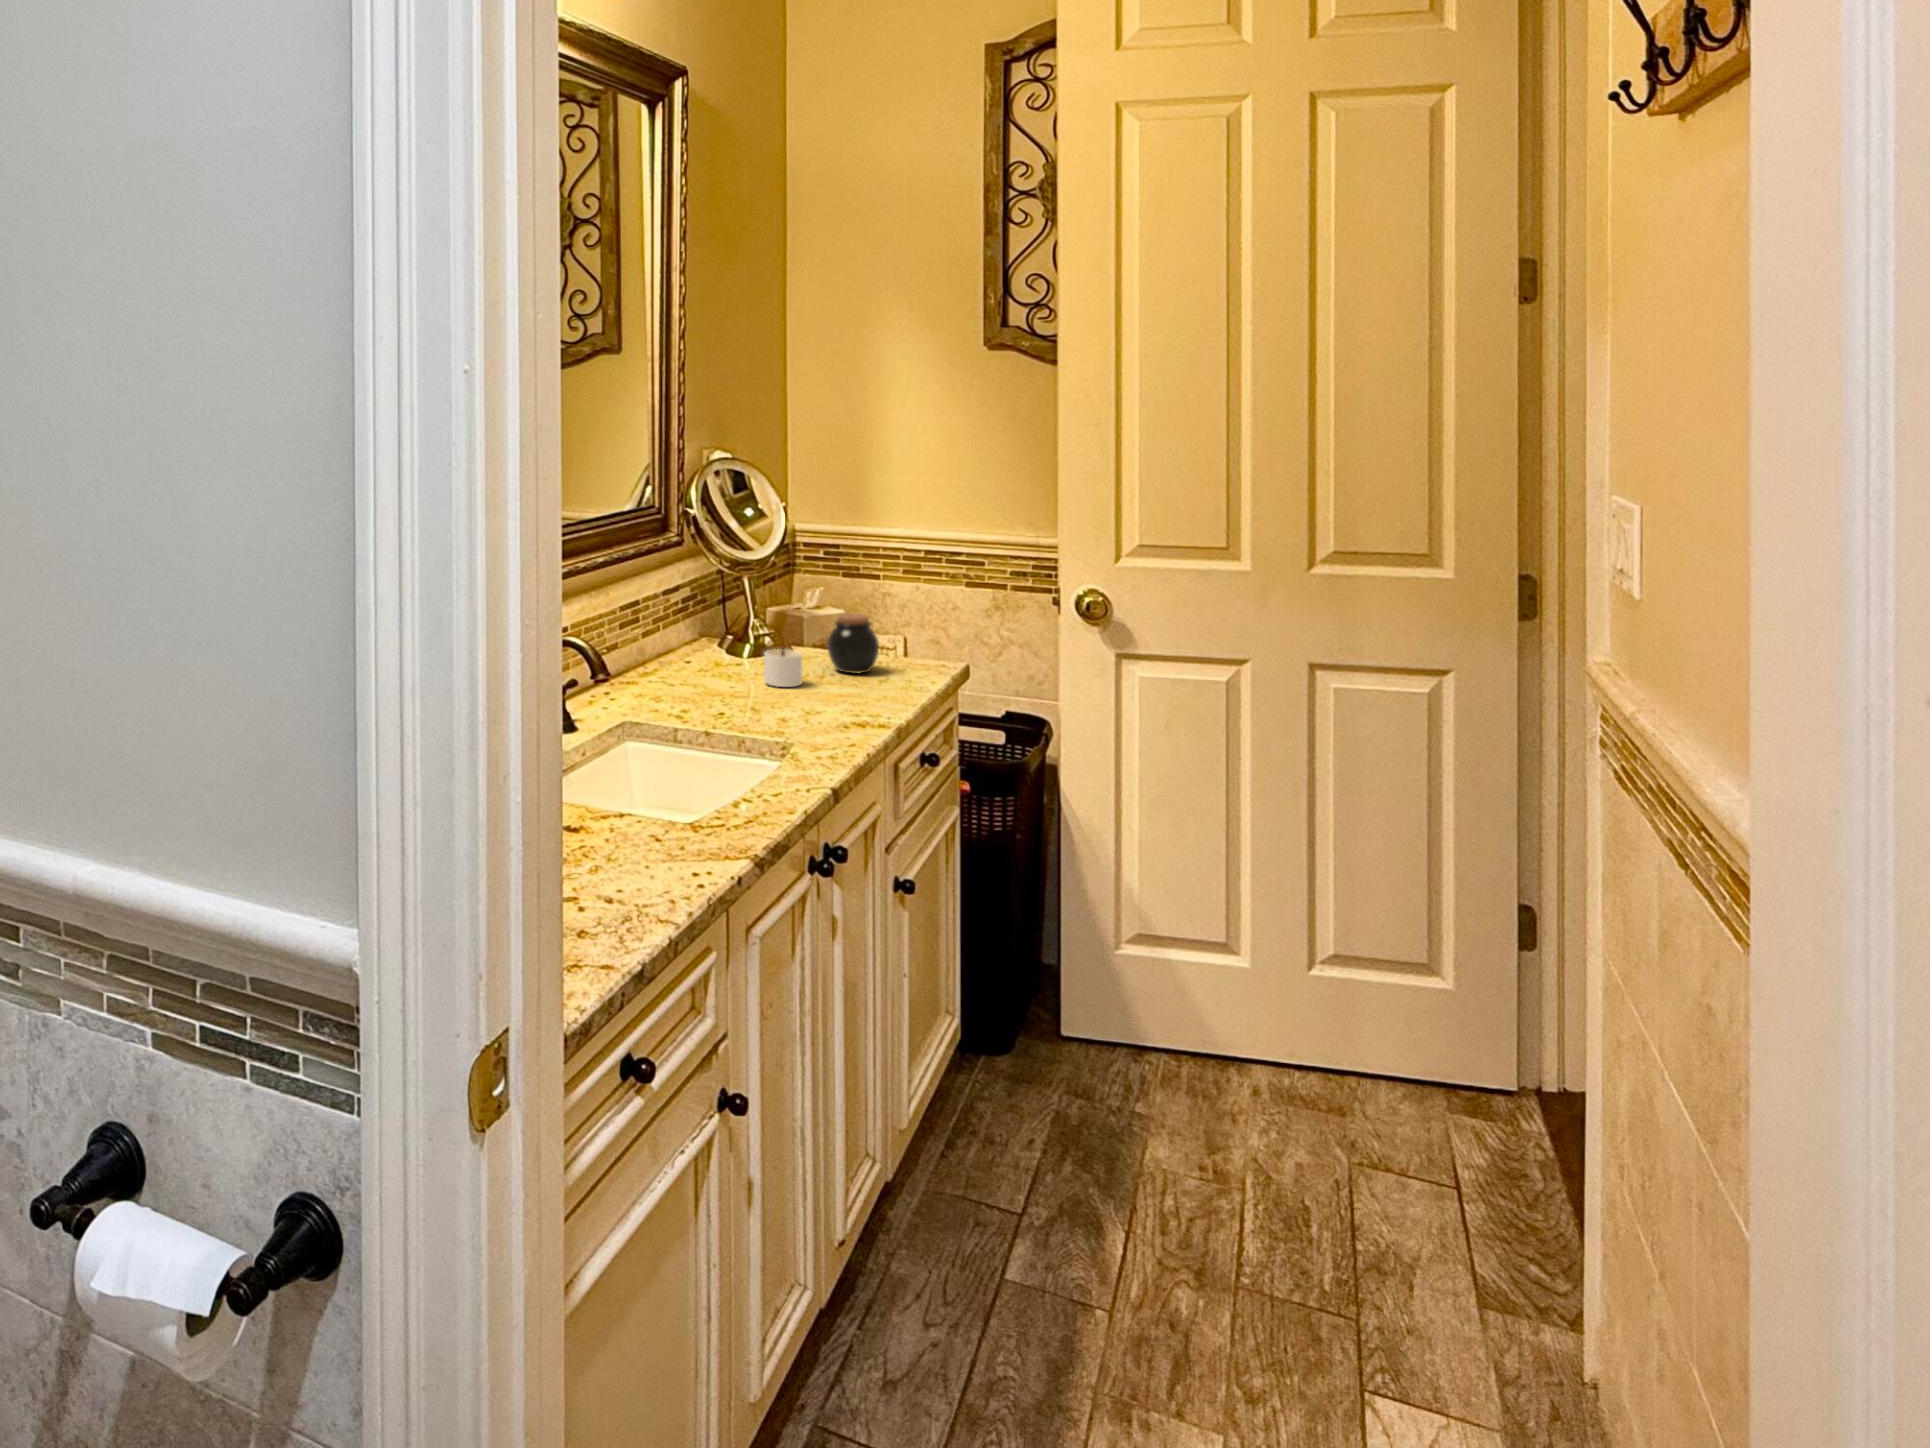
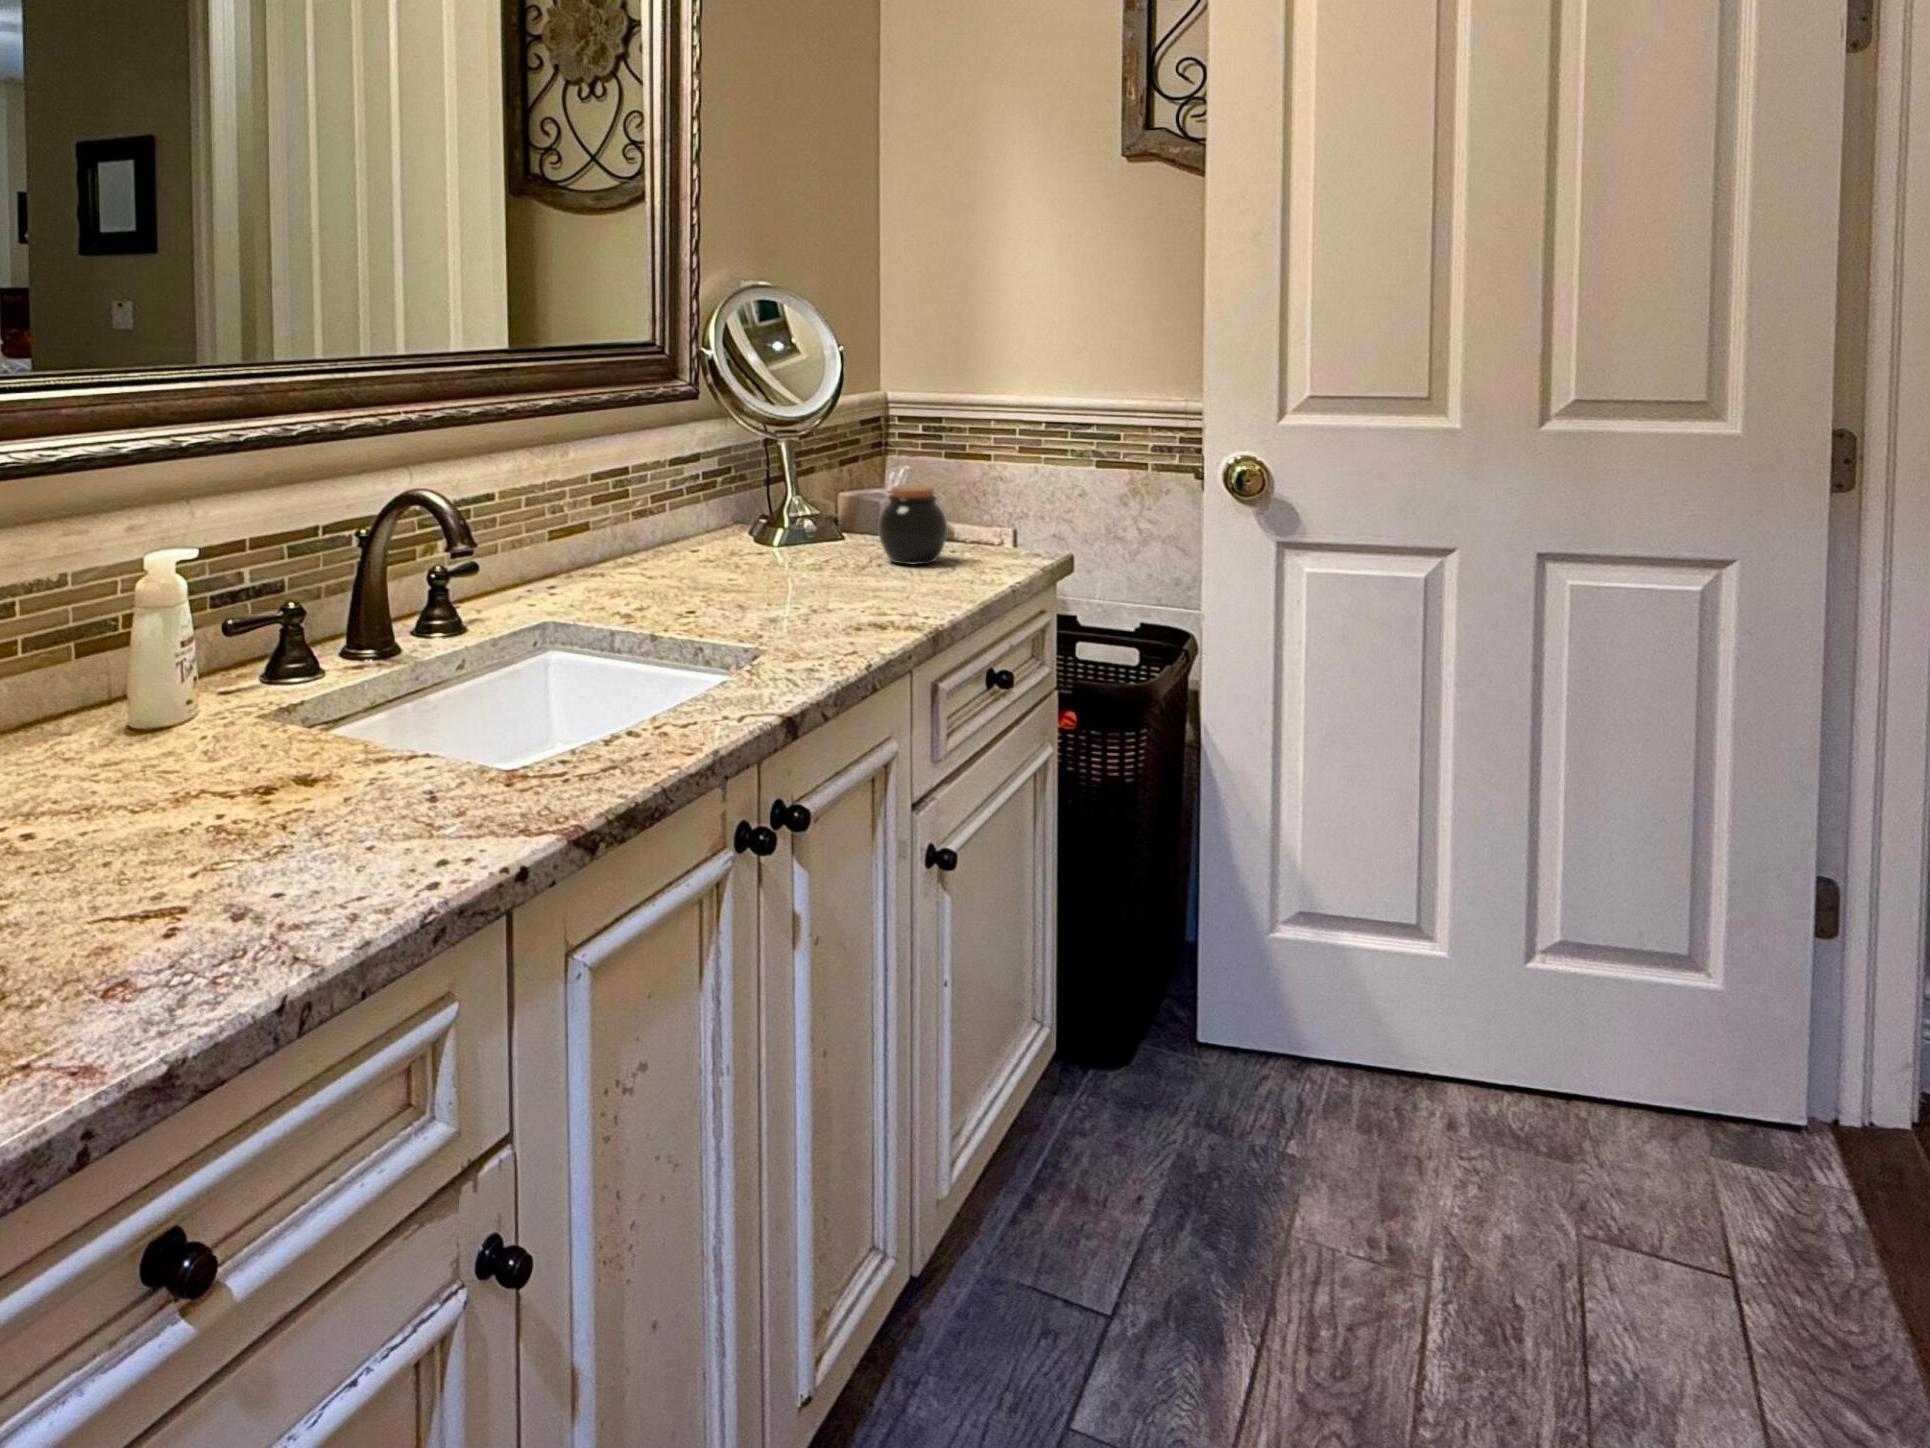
candle: present [764,649,802,687] -> none [782,528,854,580]

